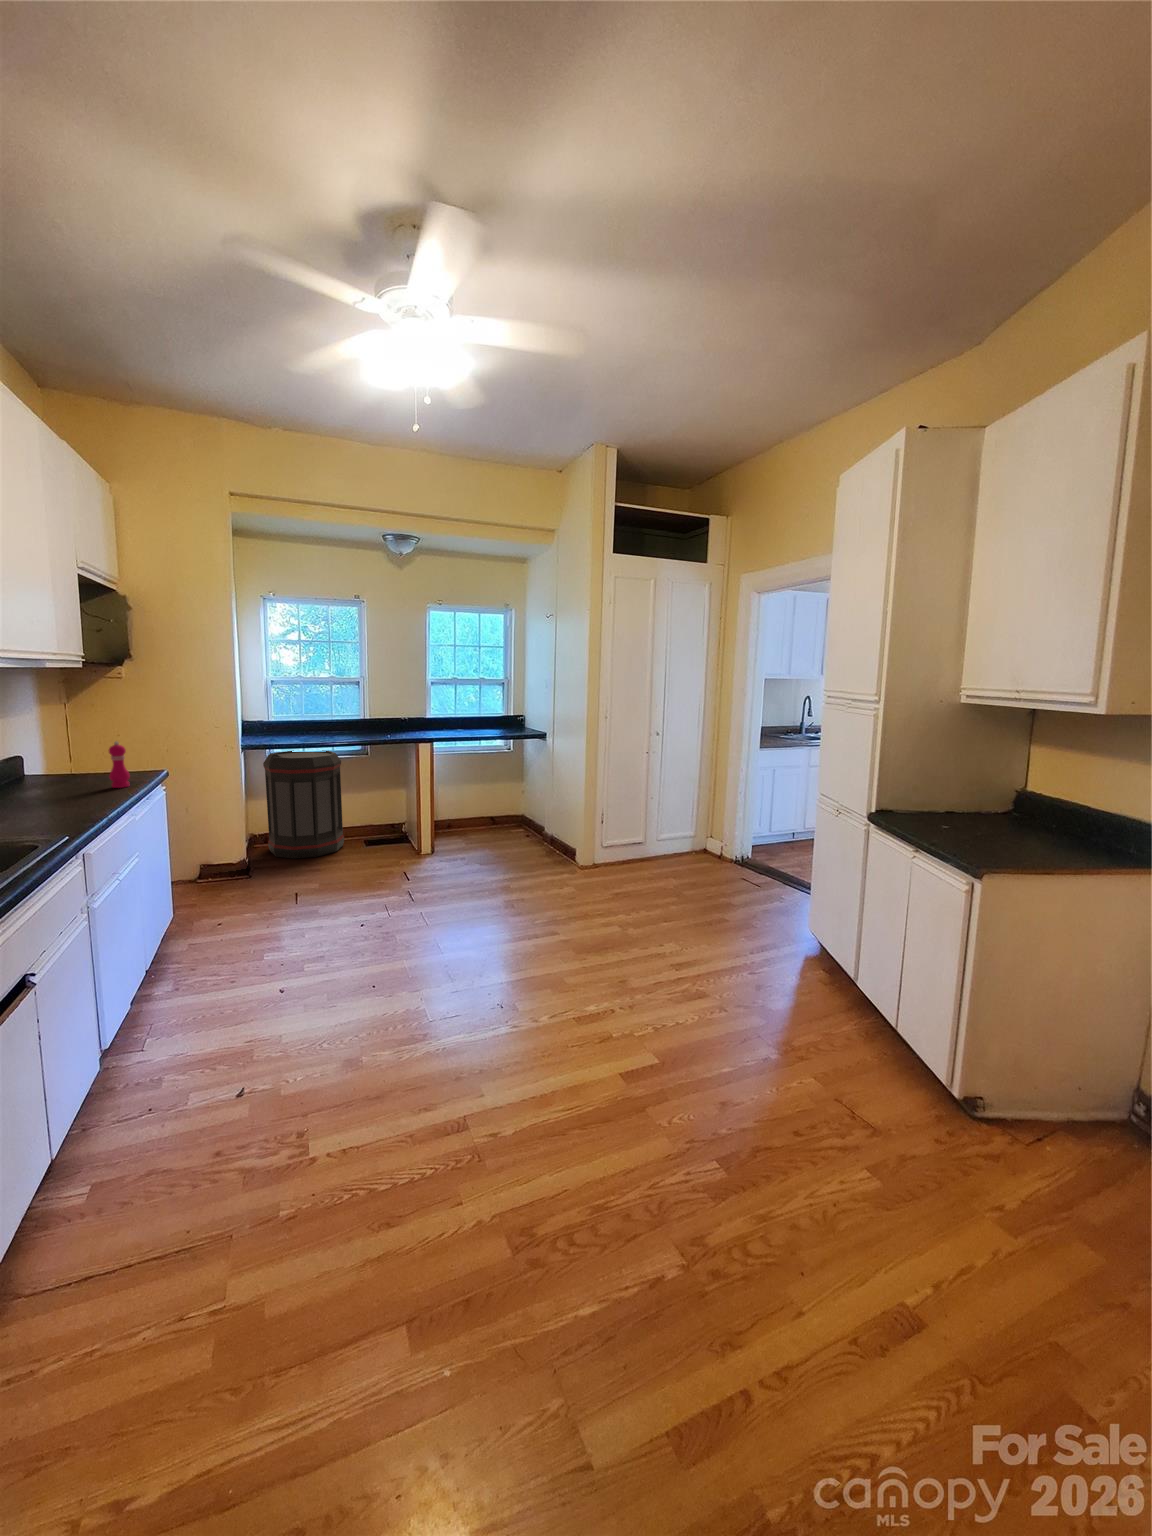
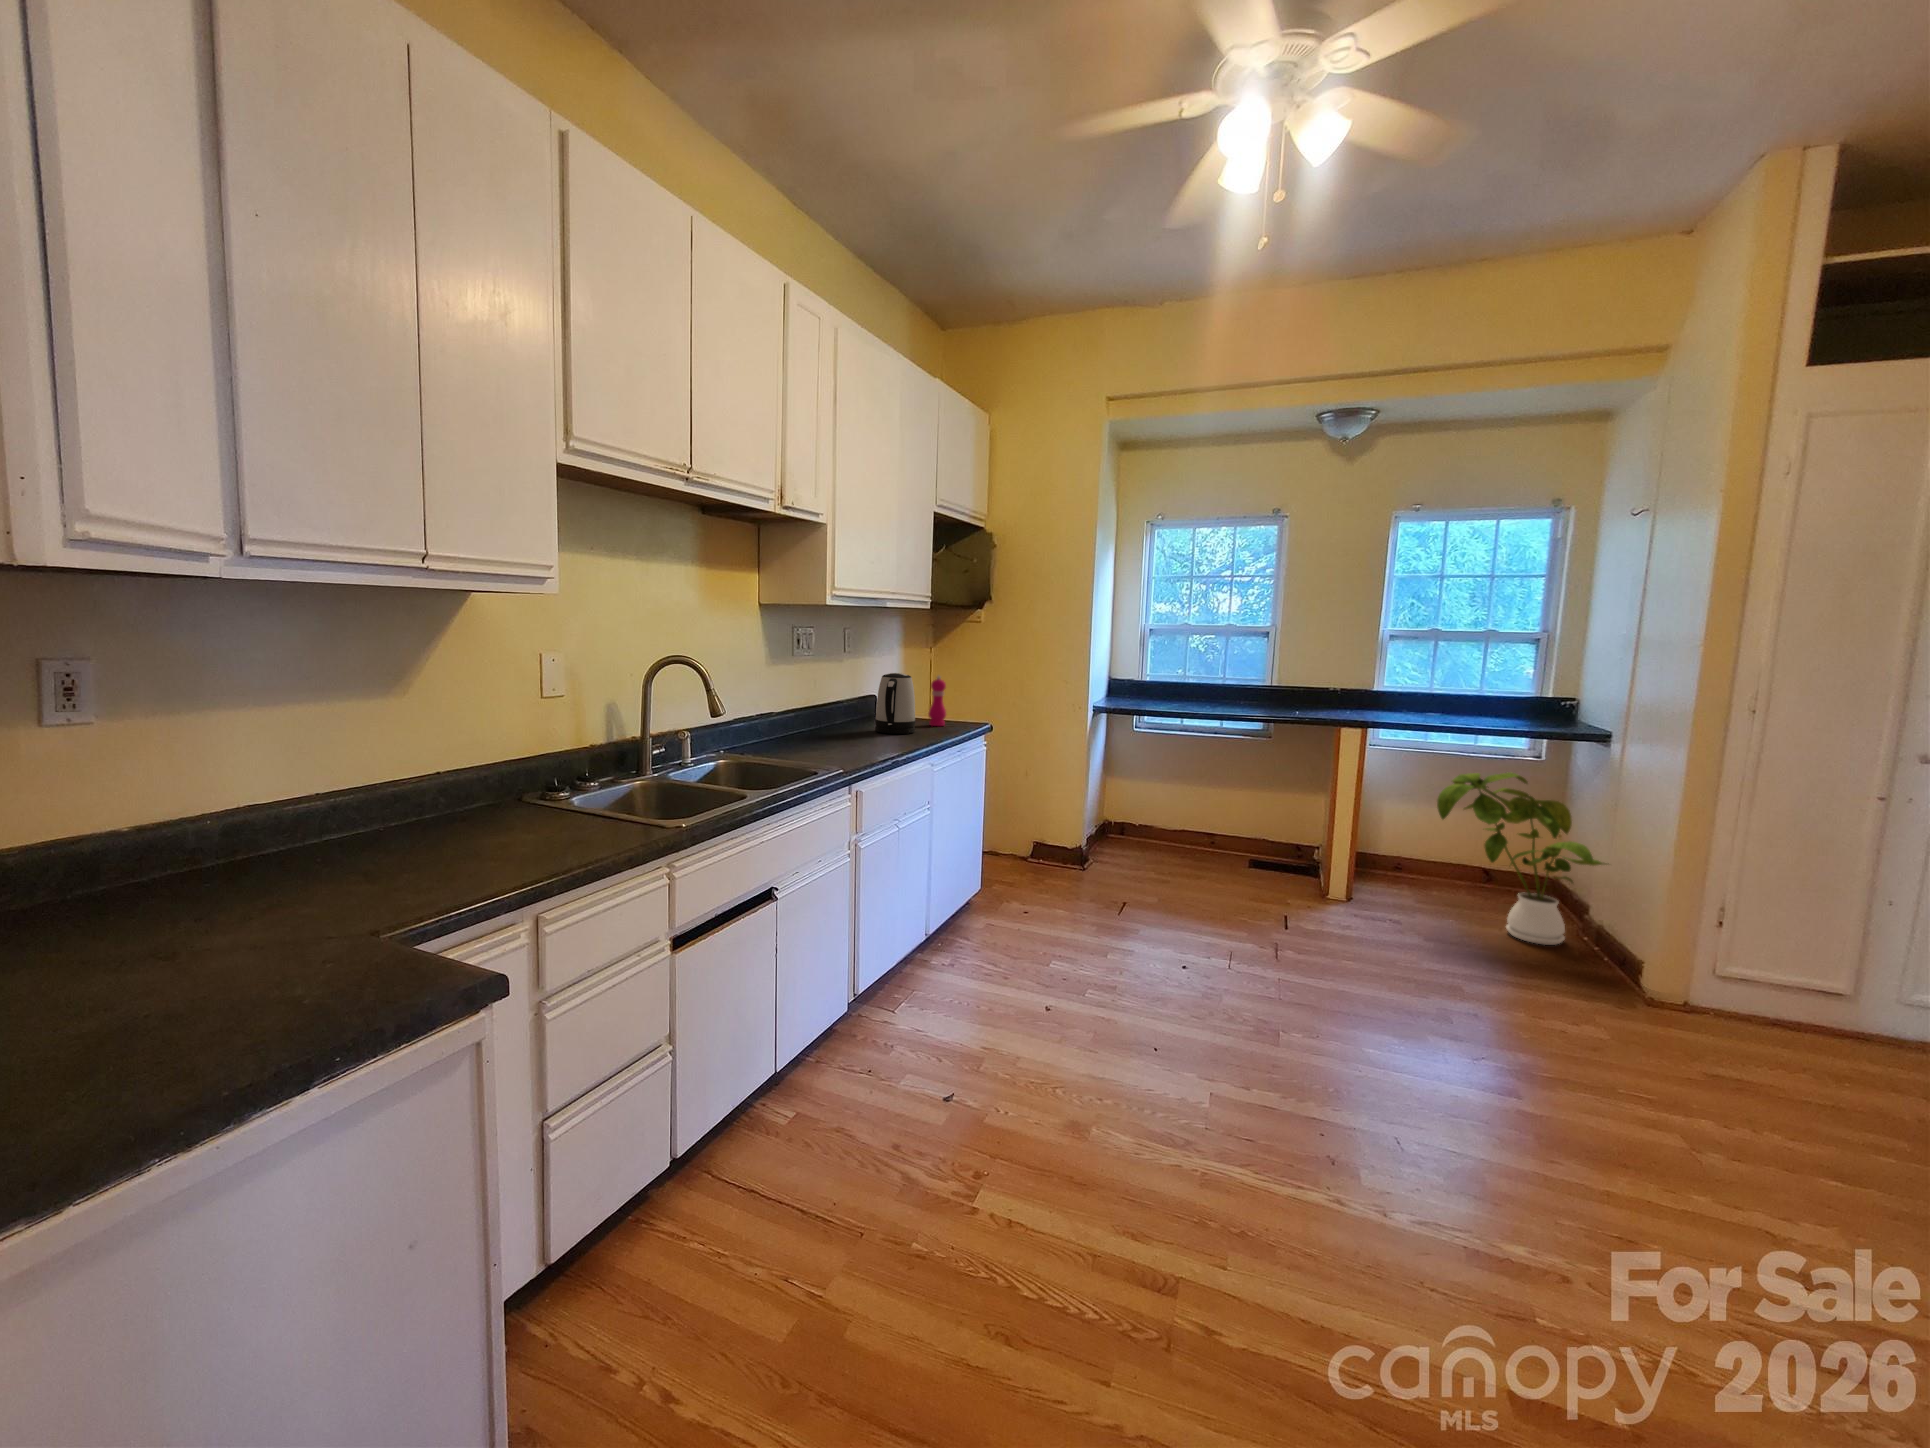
kettle: none [57,744,107,803] -> present [875,673,915,734]
trash can: present [263,750,344,859] -> none [1122,718,1228,868]
house plant: none [477,761,558,851] -> present [1437,772,1605,945]

